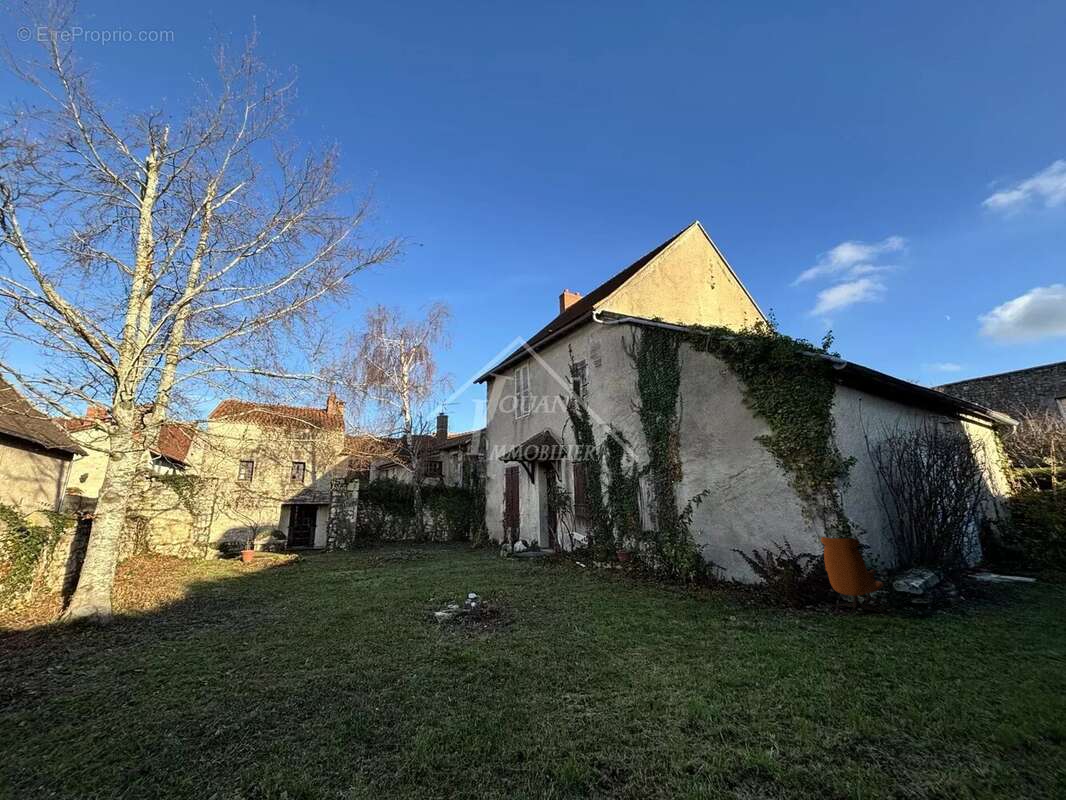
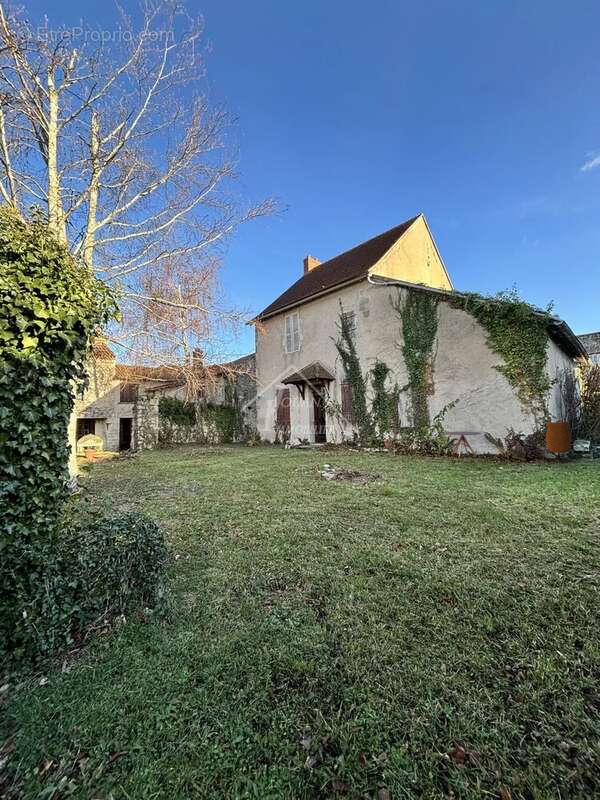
round table: none [683,543,741,589] -> present [444,432,481,457]

